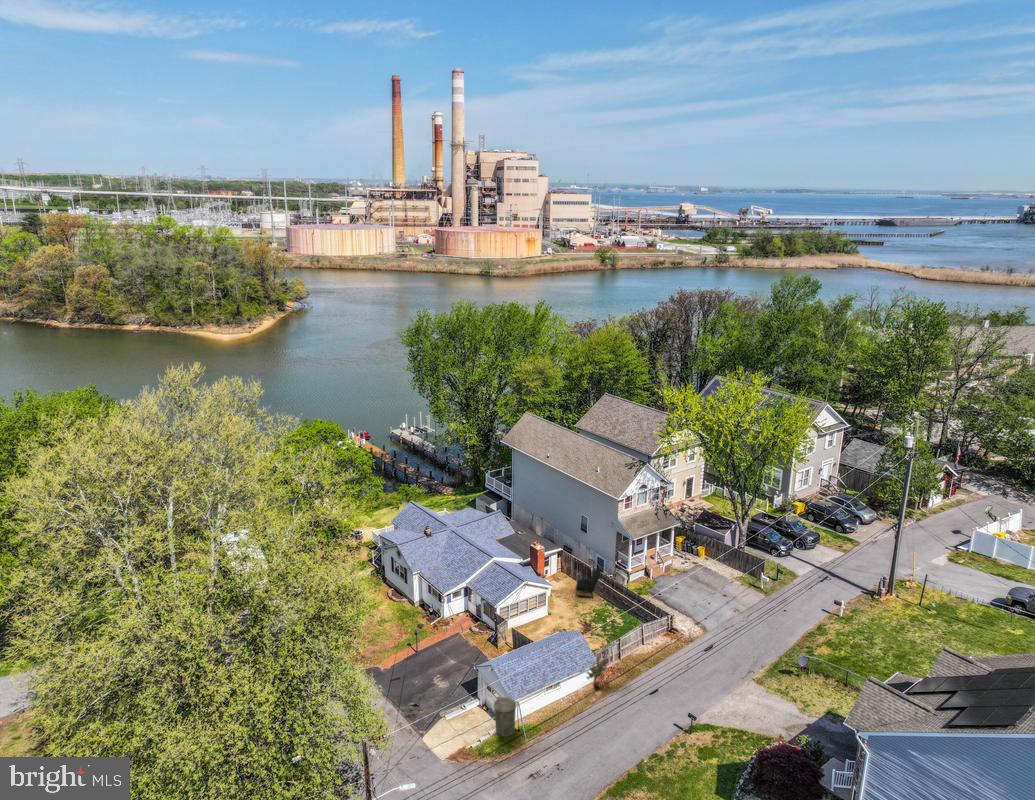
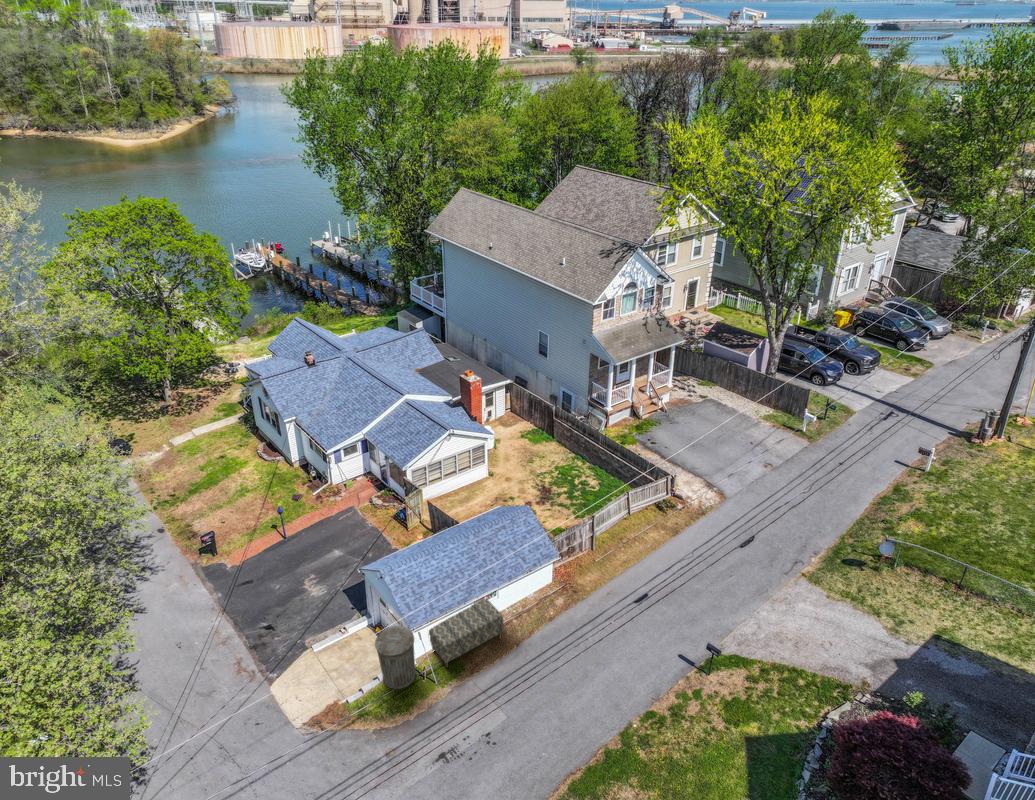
lounge chair: present [576,569,601,598] -> none [532,407,569,451]
potted tree: present [587,659,607,690] -> none [538,551,573,598]
bench: none [522,685,566,727] -> present [429,599,503,668]

